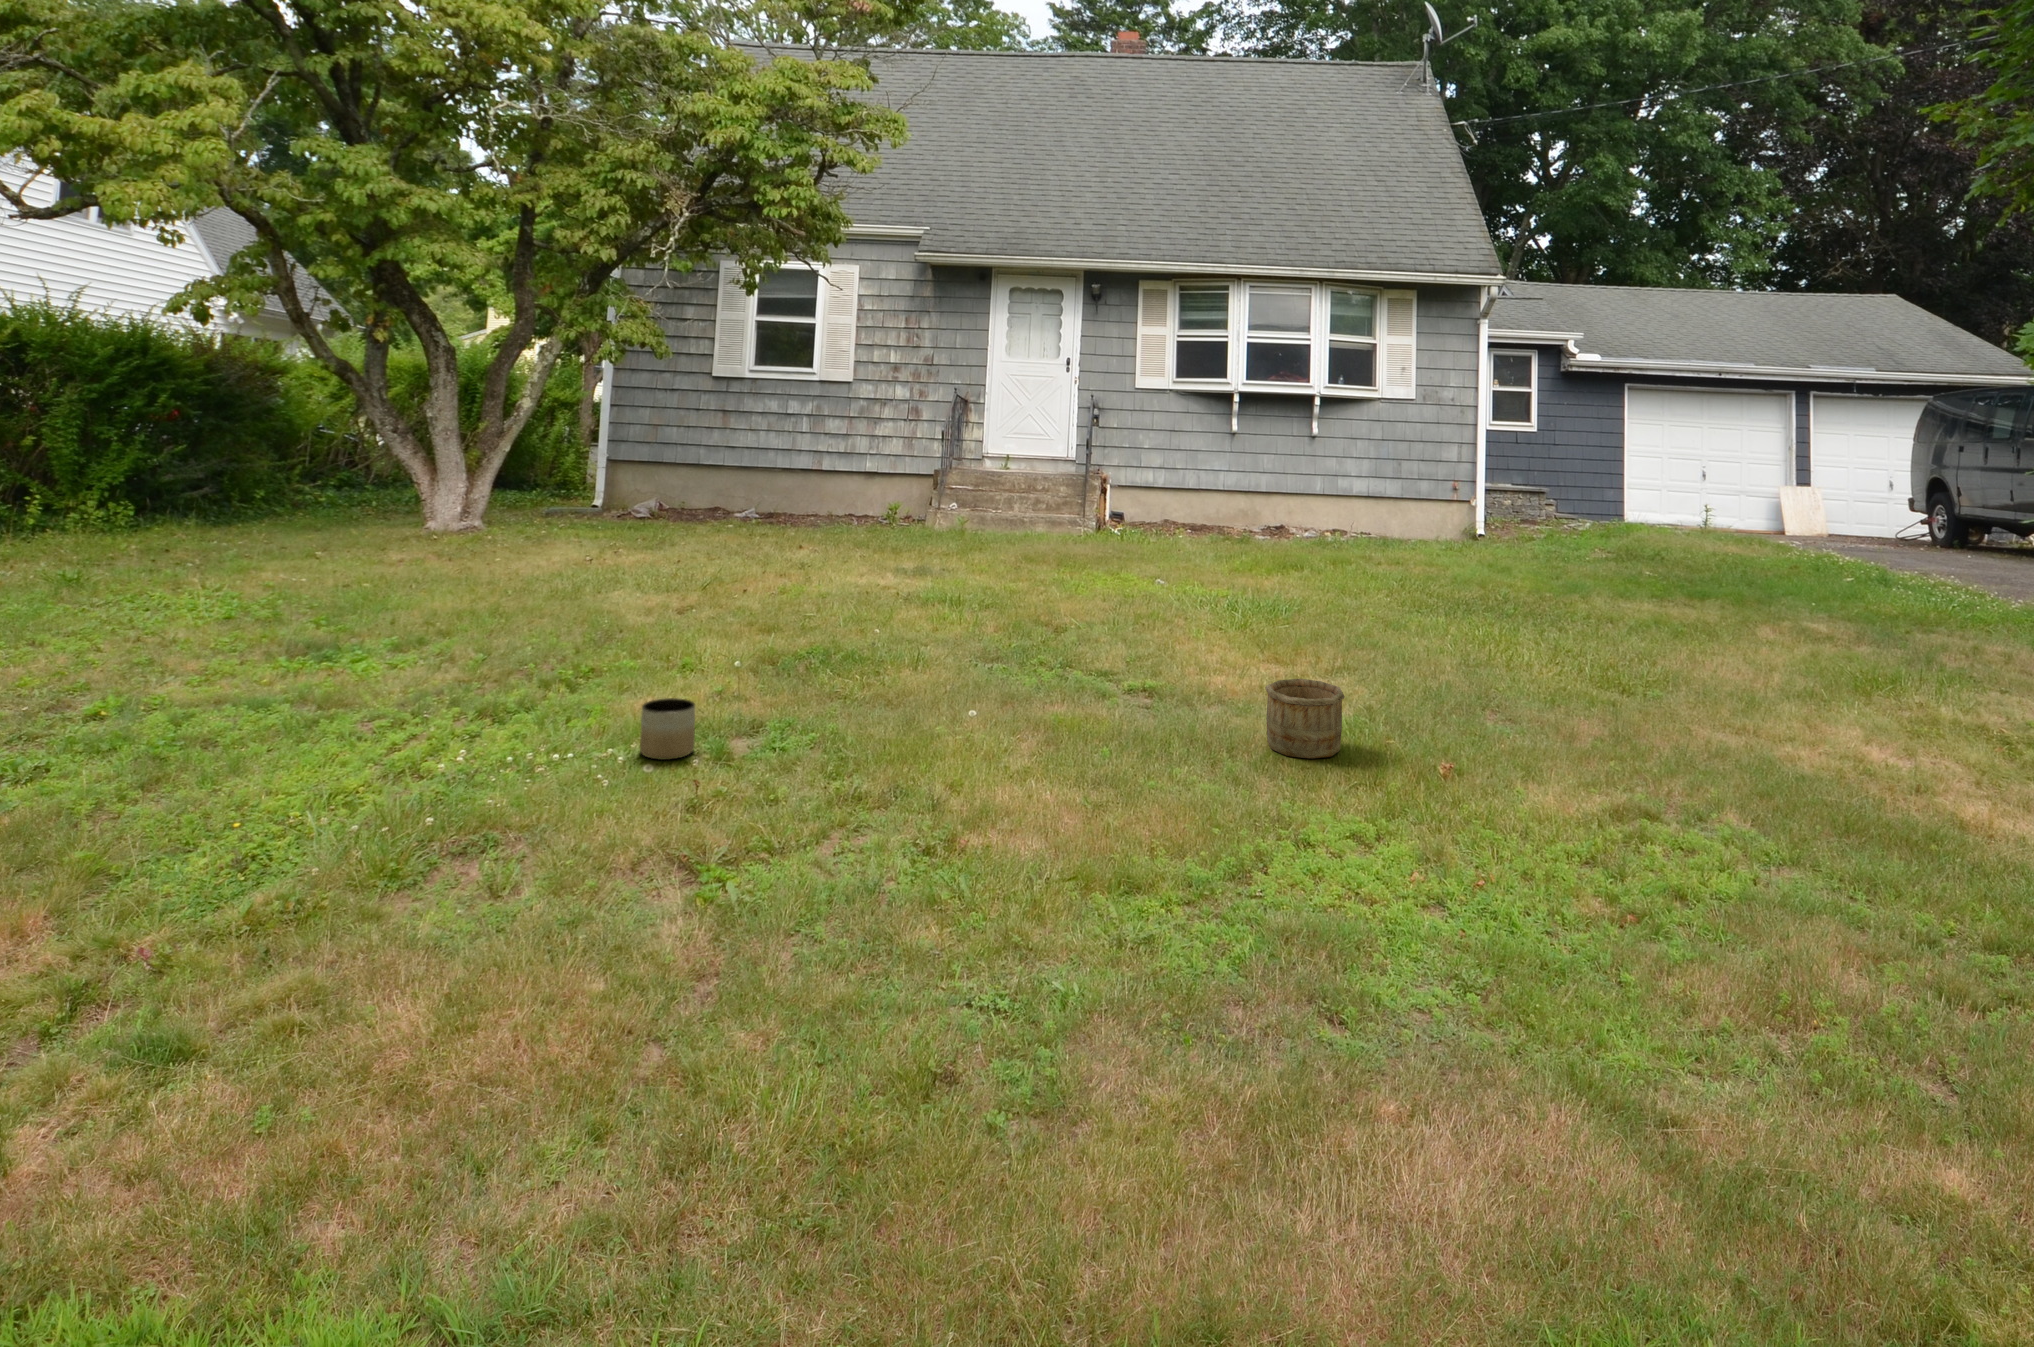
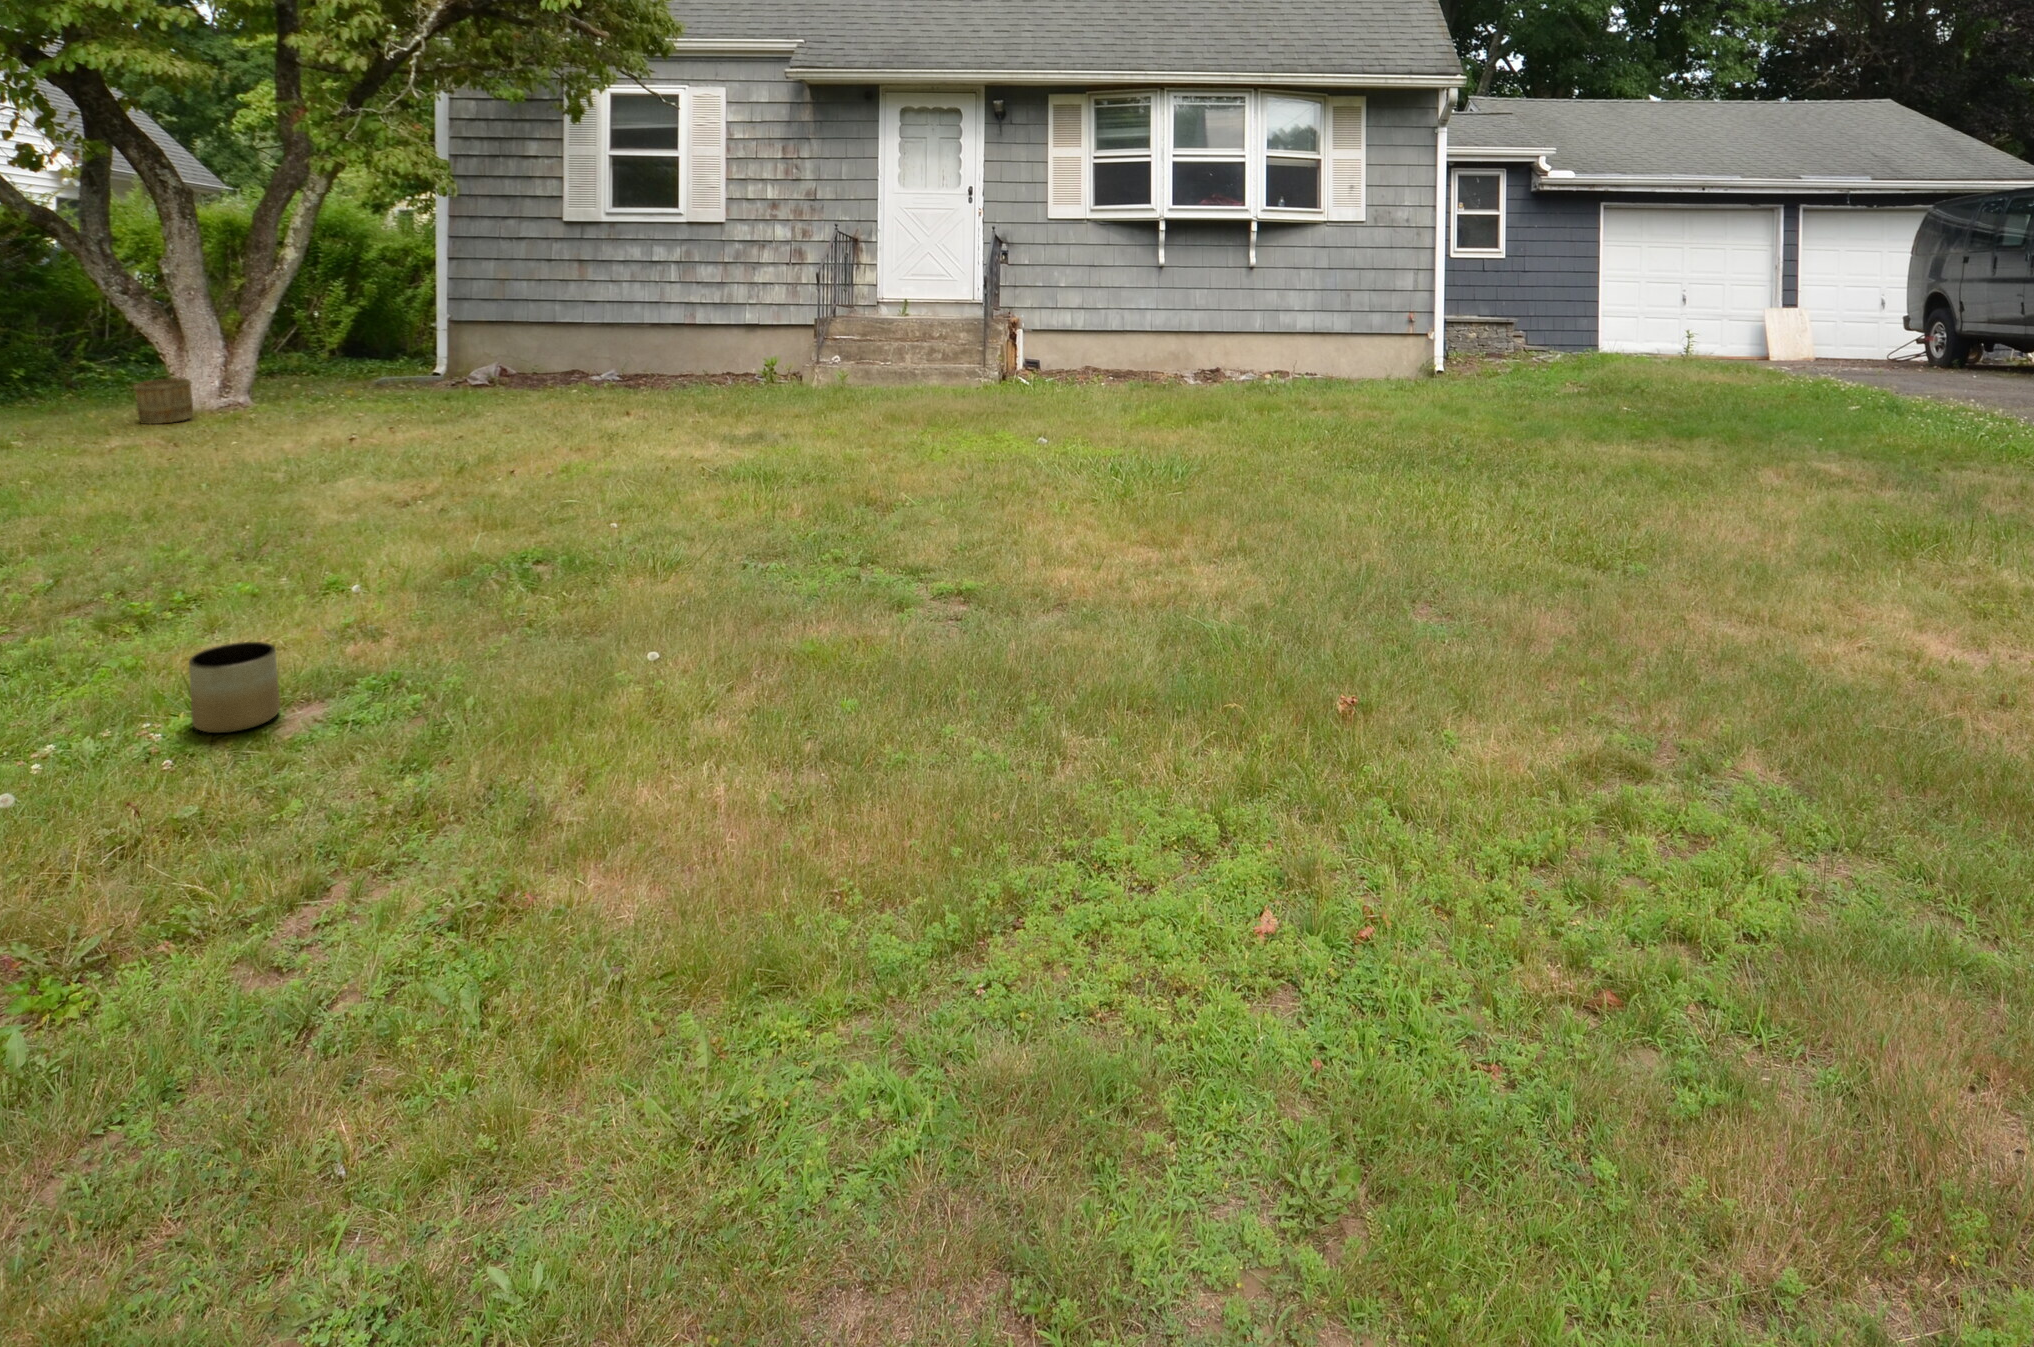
wooden bucket: present [1265,679,1345,758] -> present [133,378,193,424]

